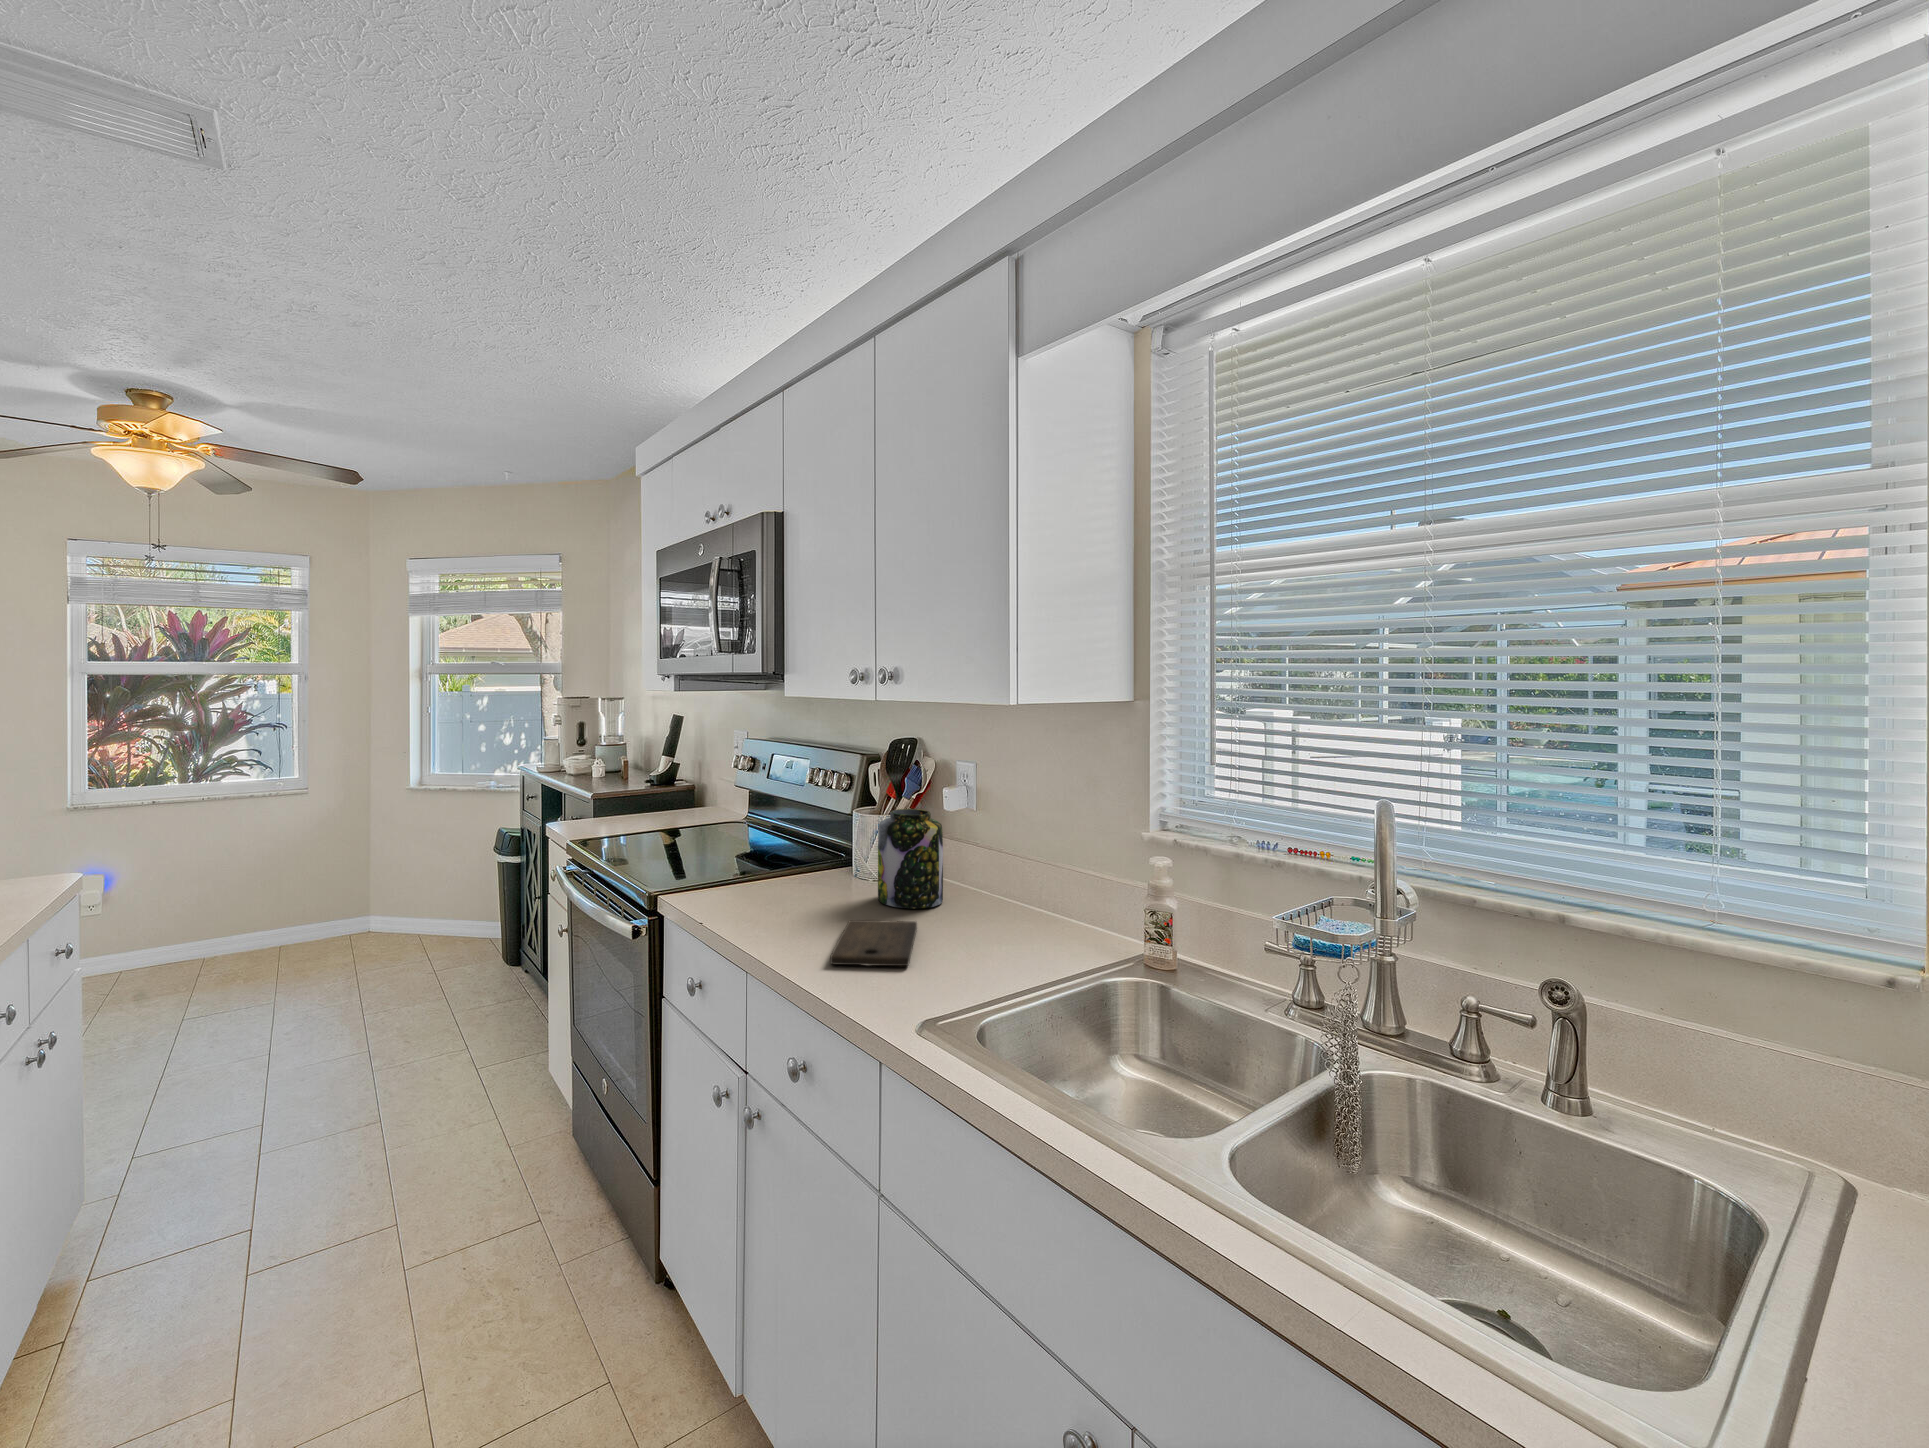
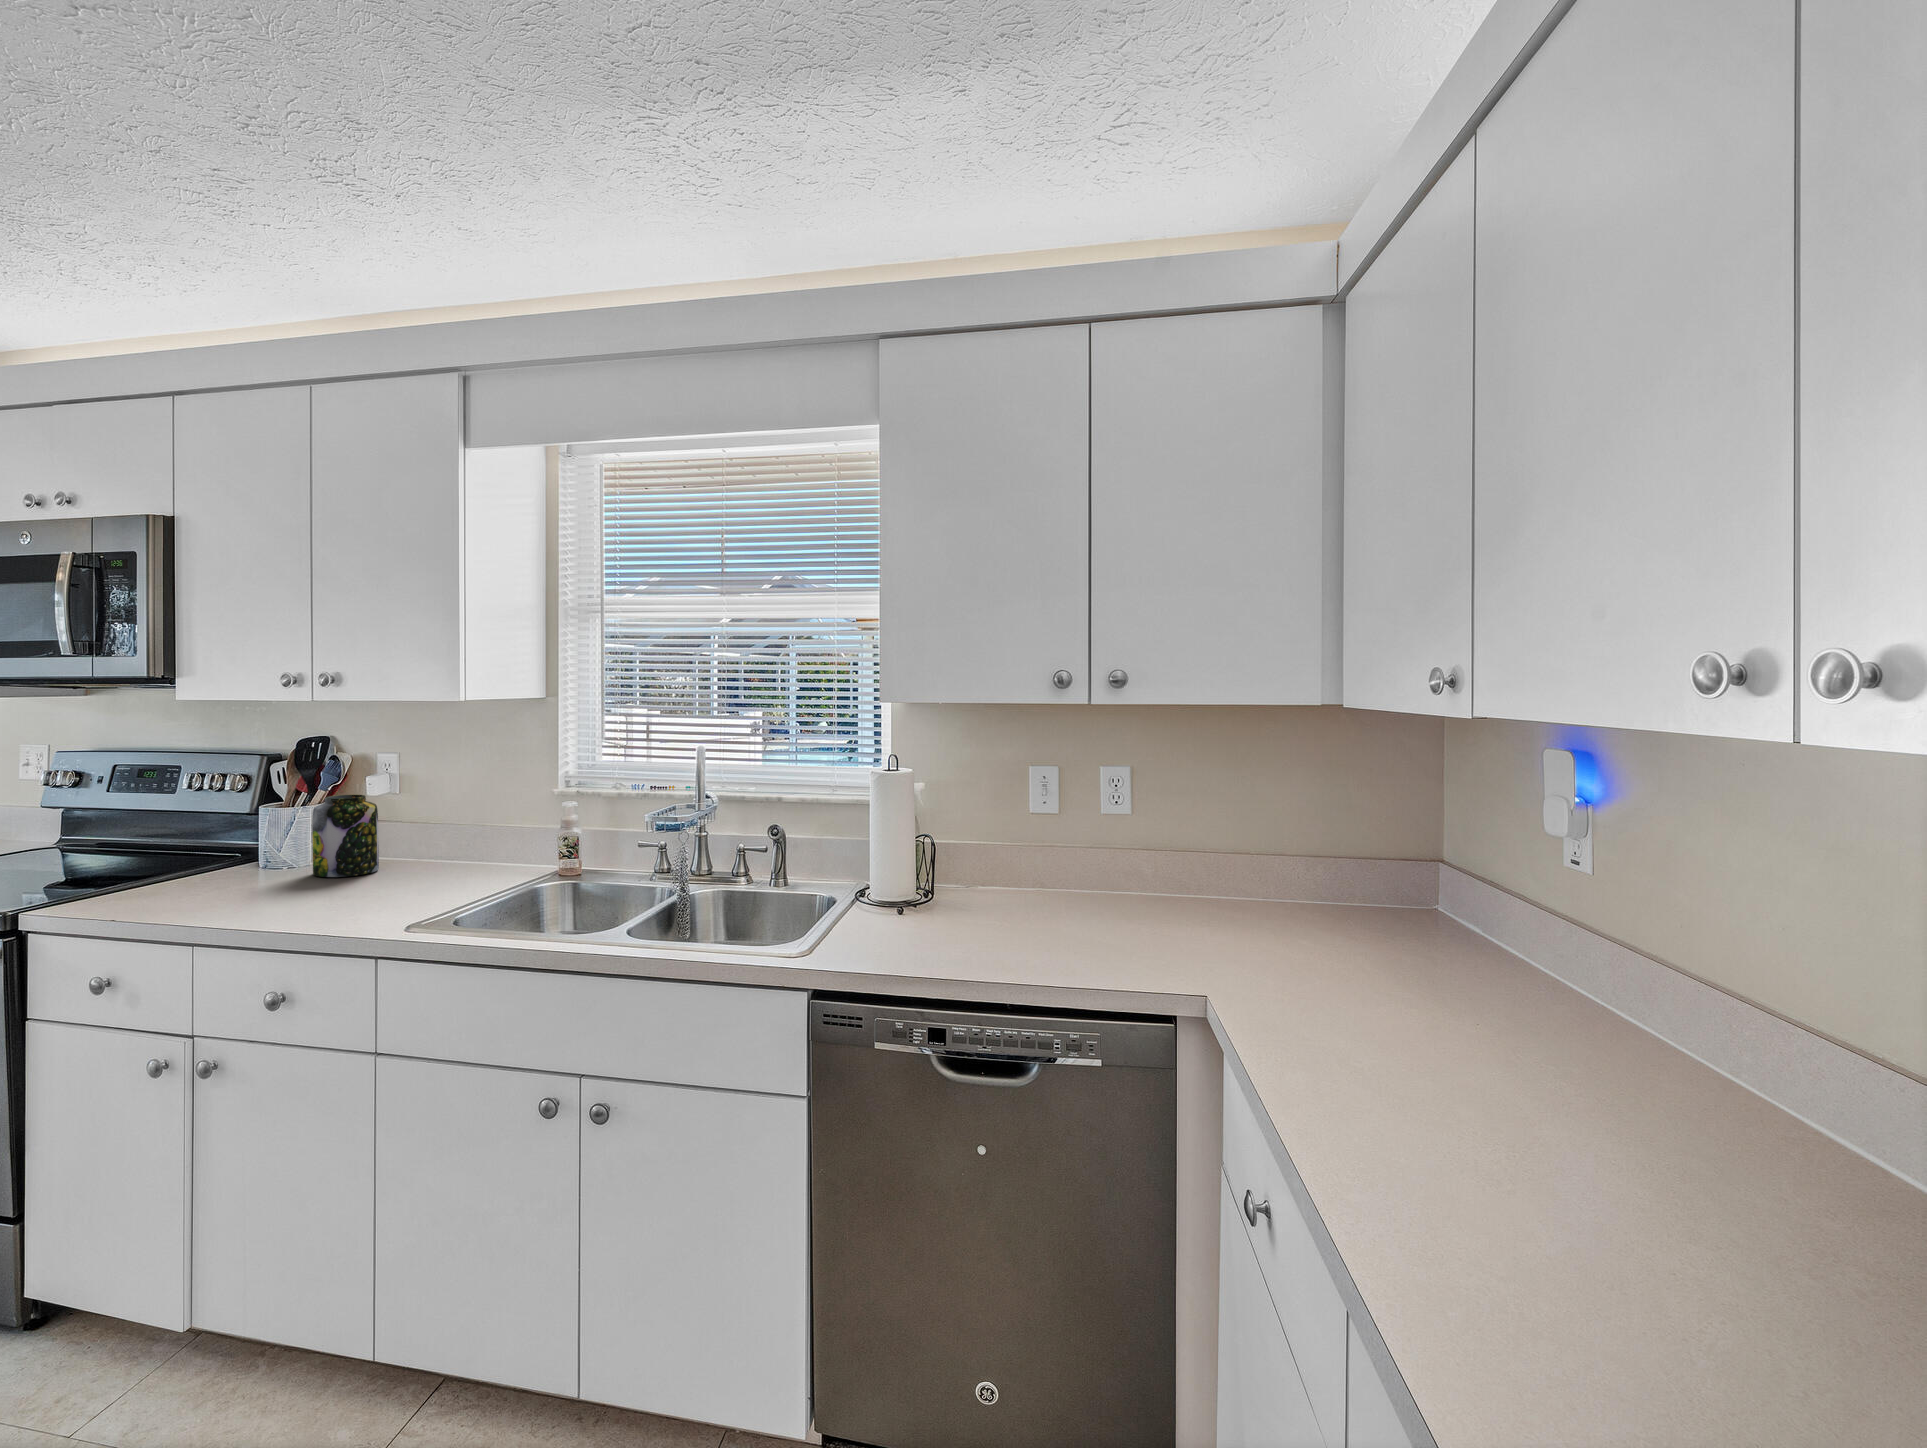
cutting board: present [830,920,917,966] -> none [307,879,387,910]

